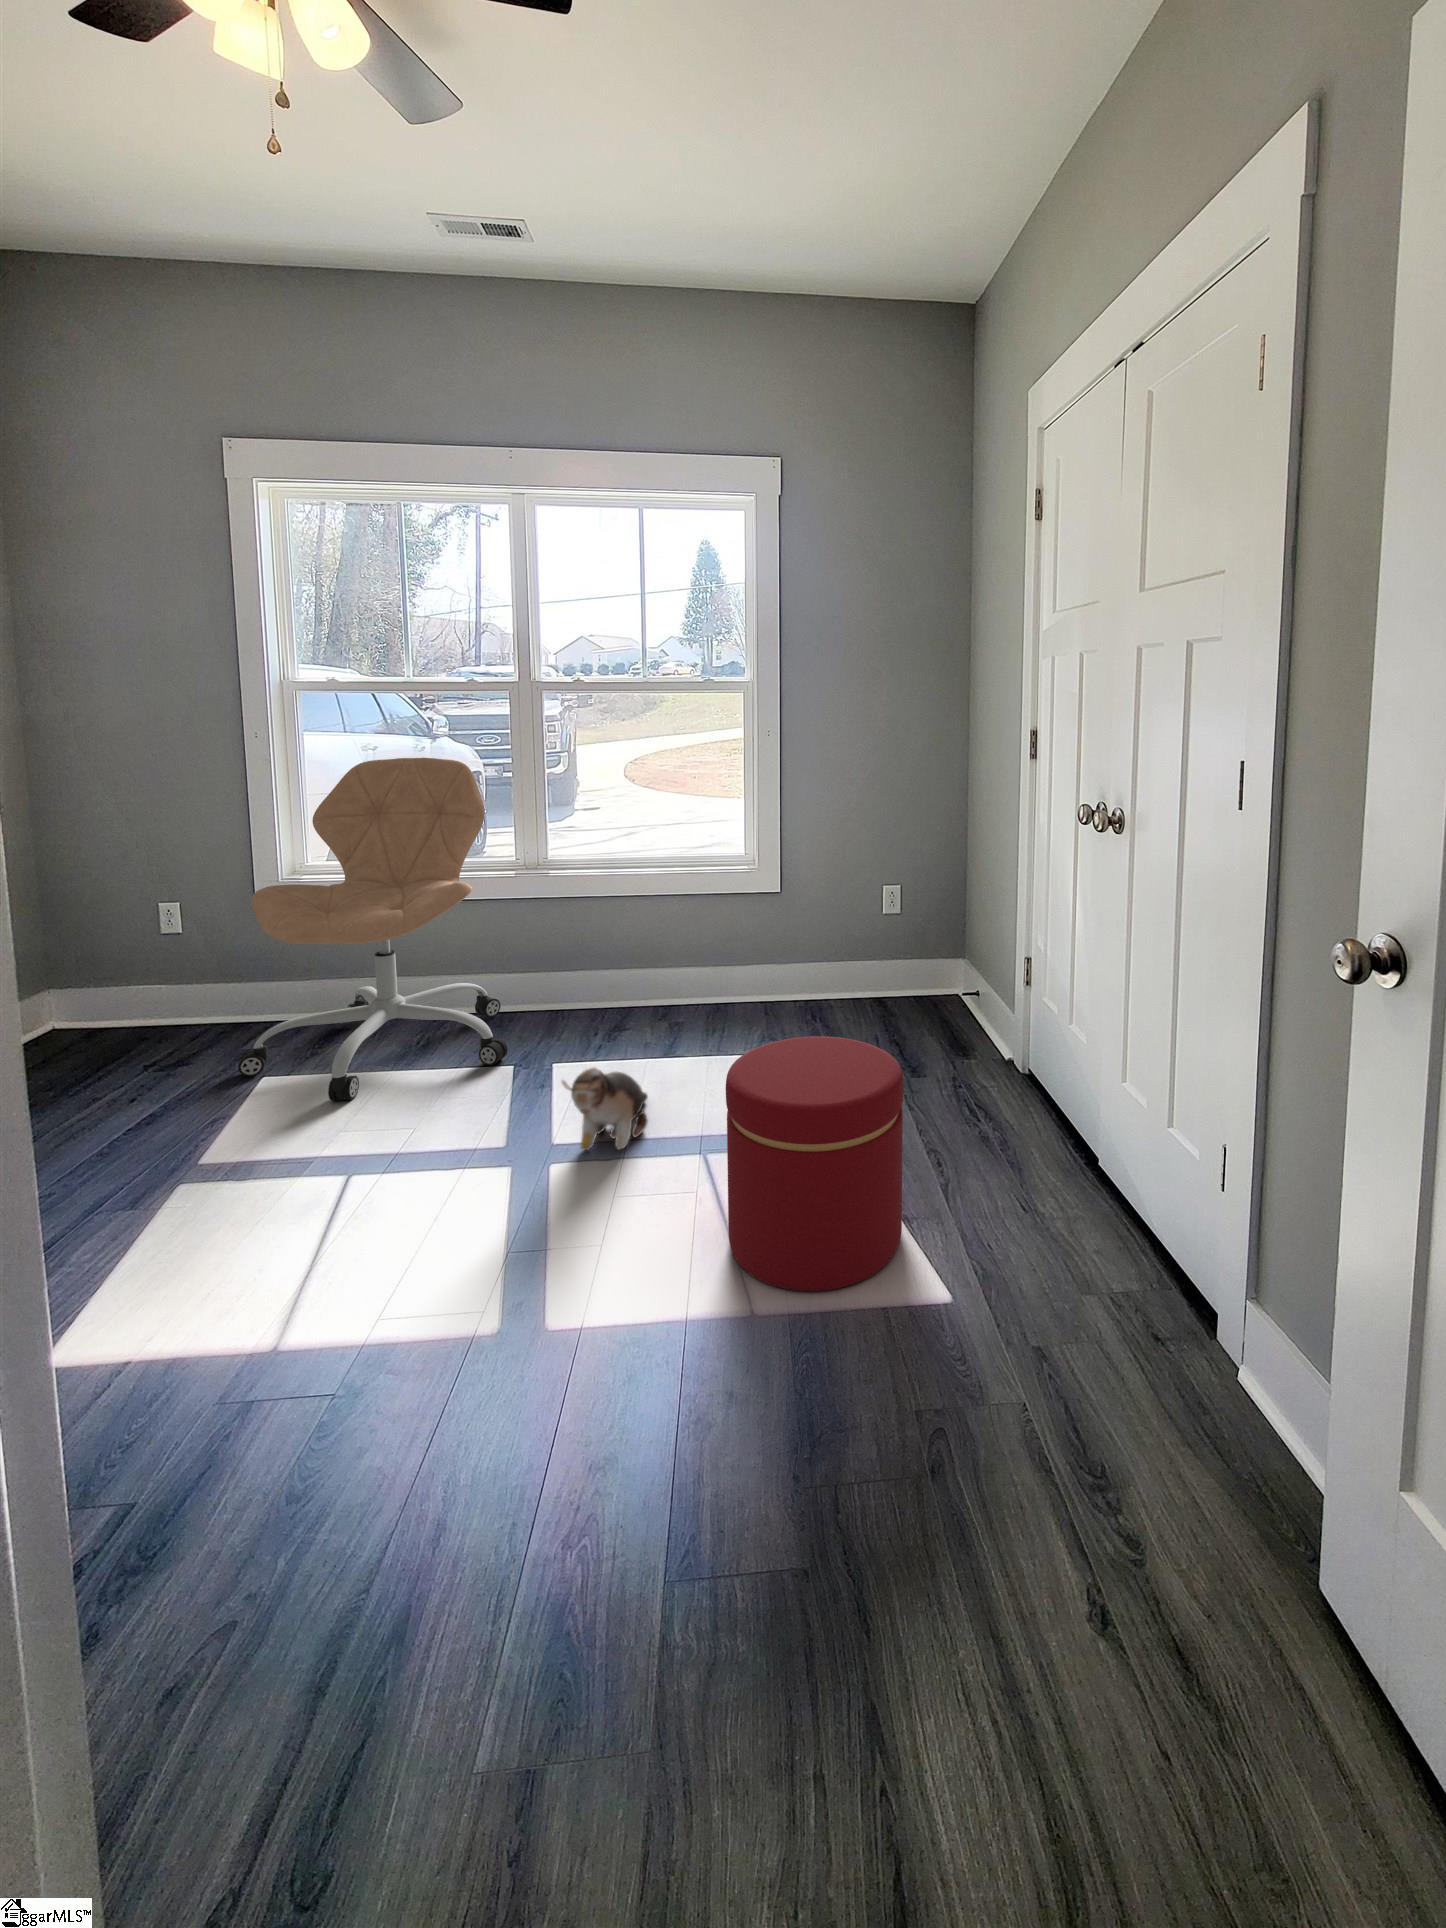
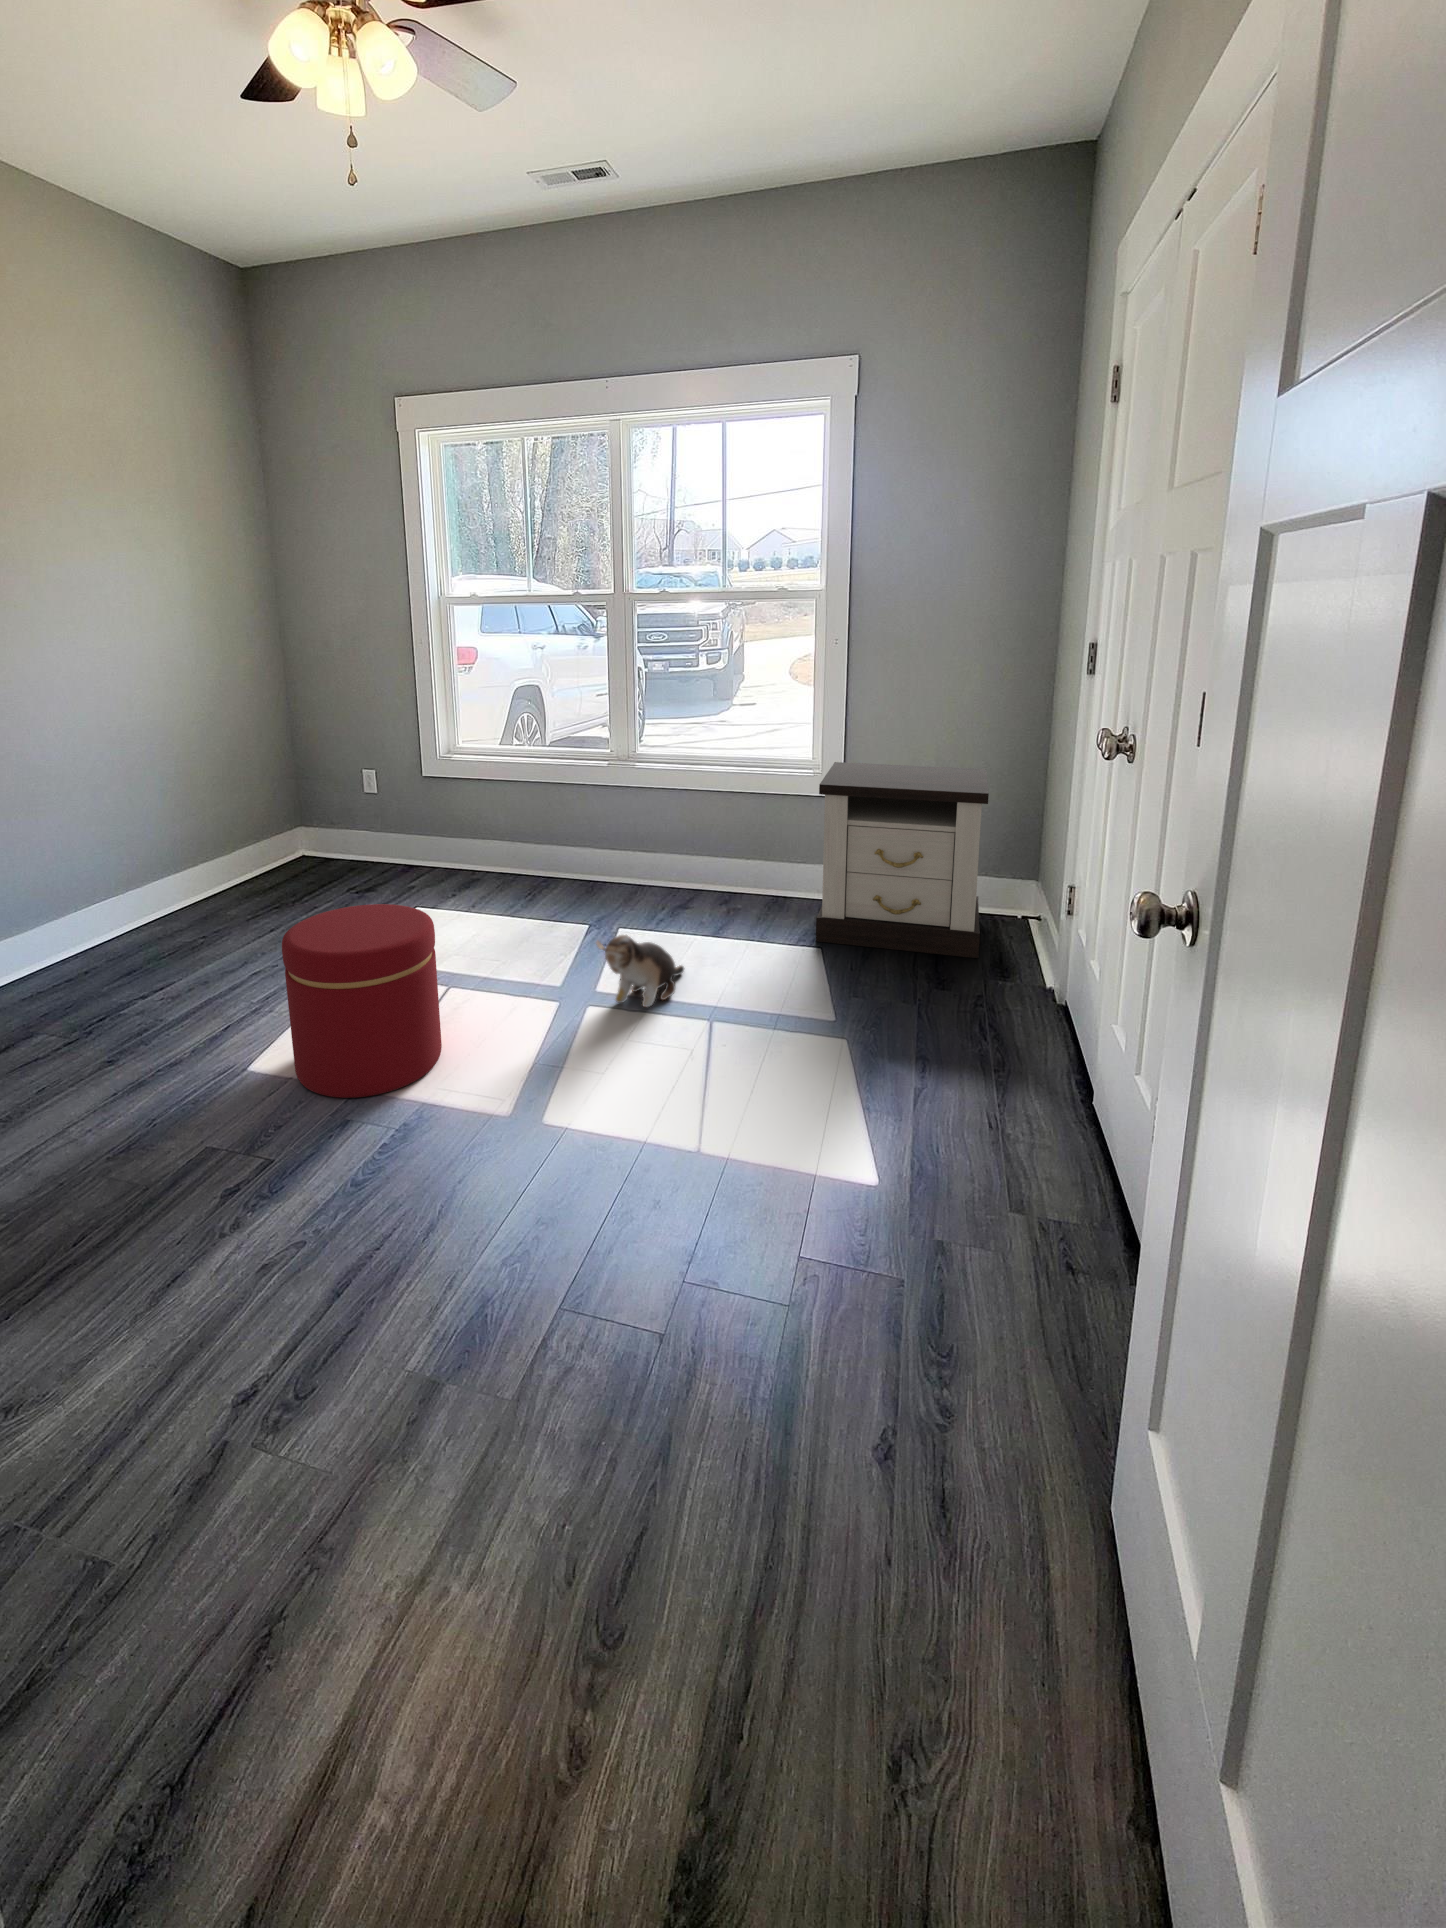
office chair: present [238,758,508,1101] -> none [399,659,594,935]
nightstand: none [770,852,932,1042] -> present [816,762,989,958]
ottoman: present [726,1036,904,1291] -> present [282,904,442,1098]

